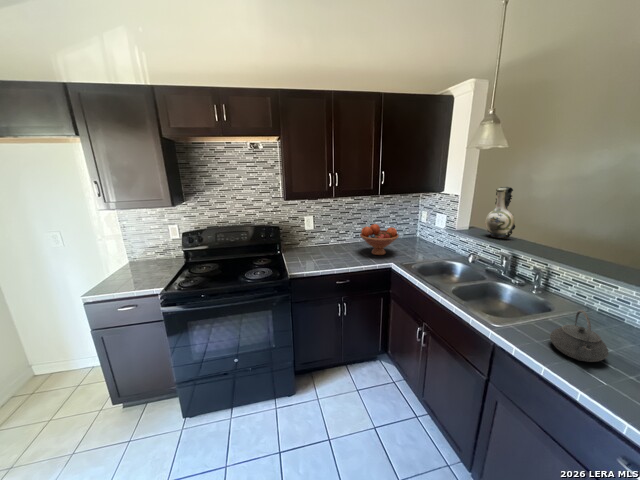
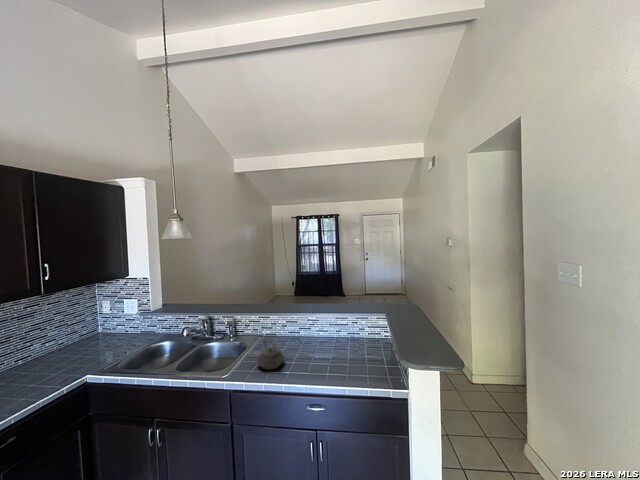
decorative vase: present [485,187,515,239] -> none [177,266,202,308]
fruit bowl: present [360,224,399,255] -> none [14,332,86,378]

